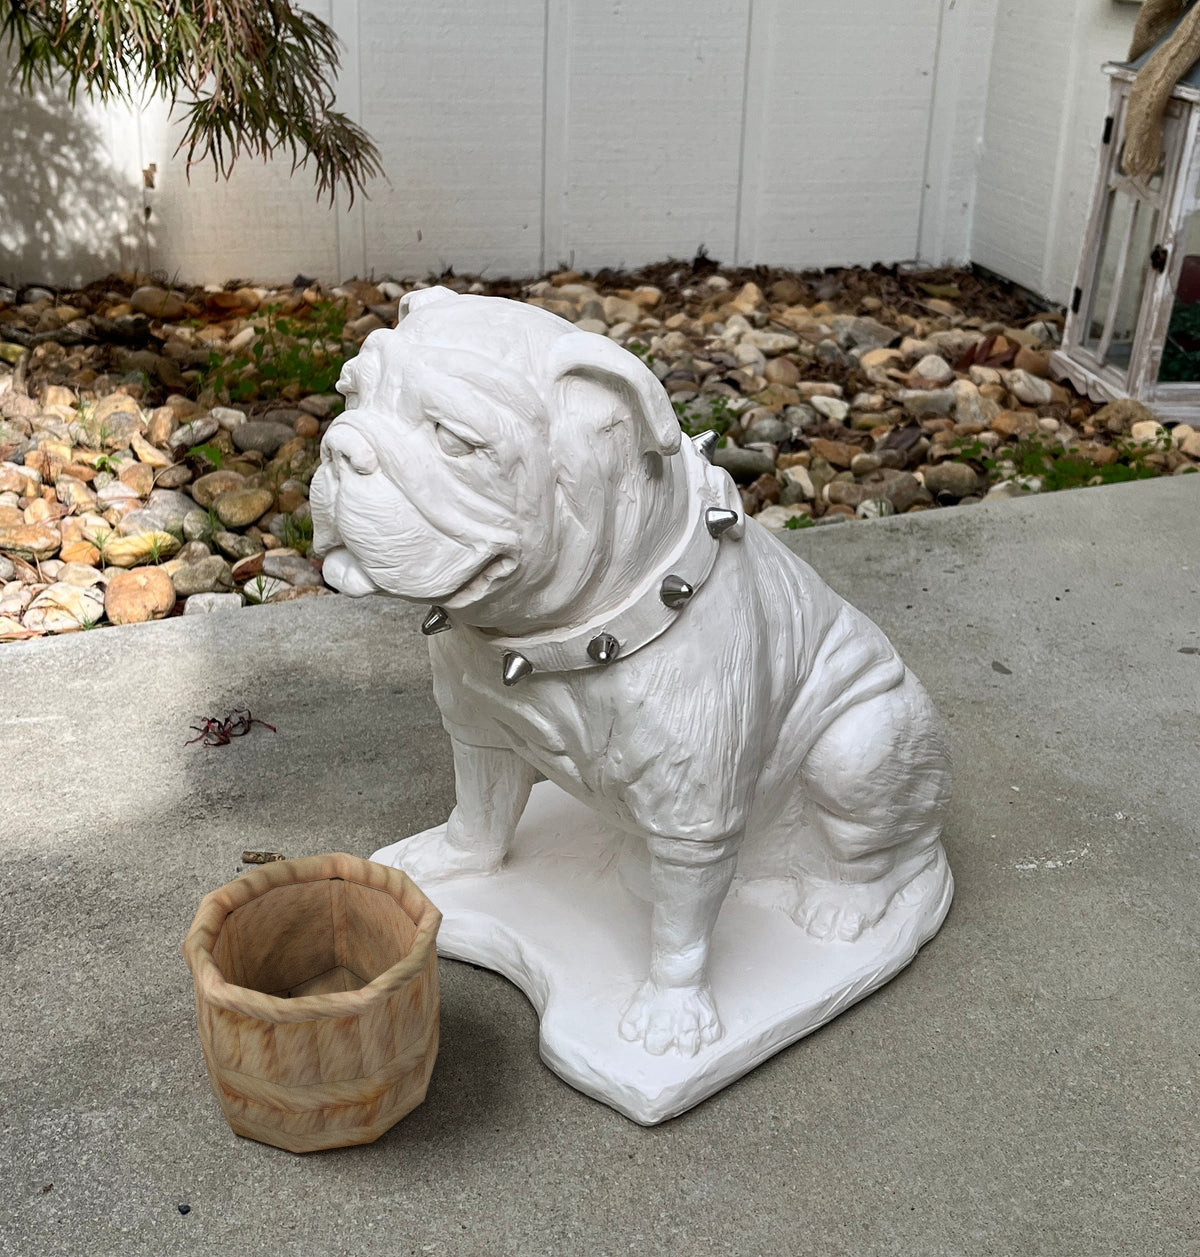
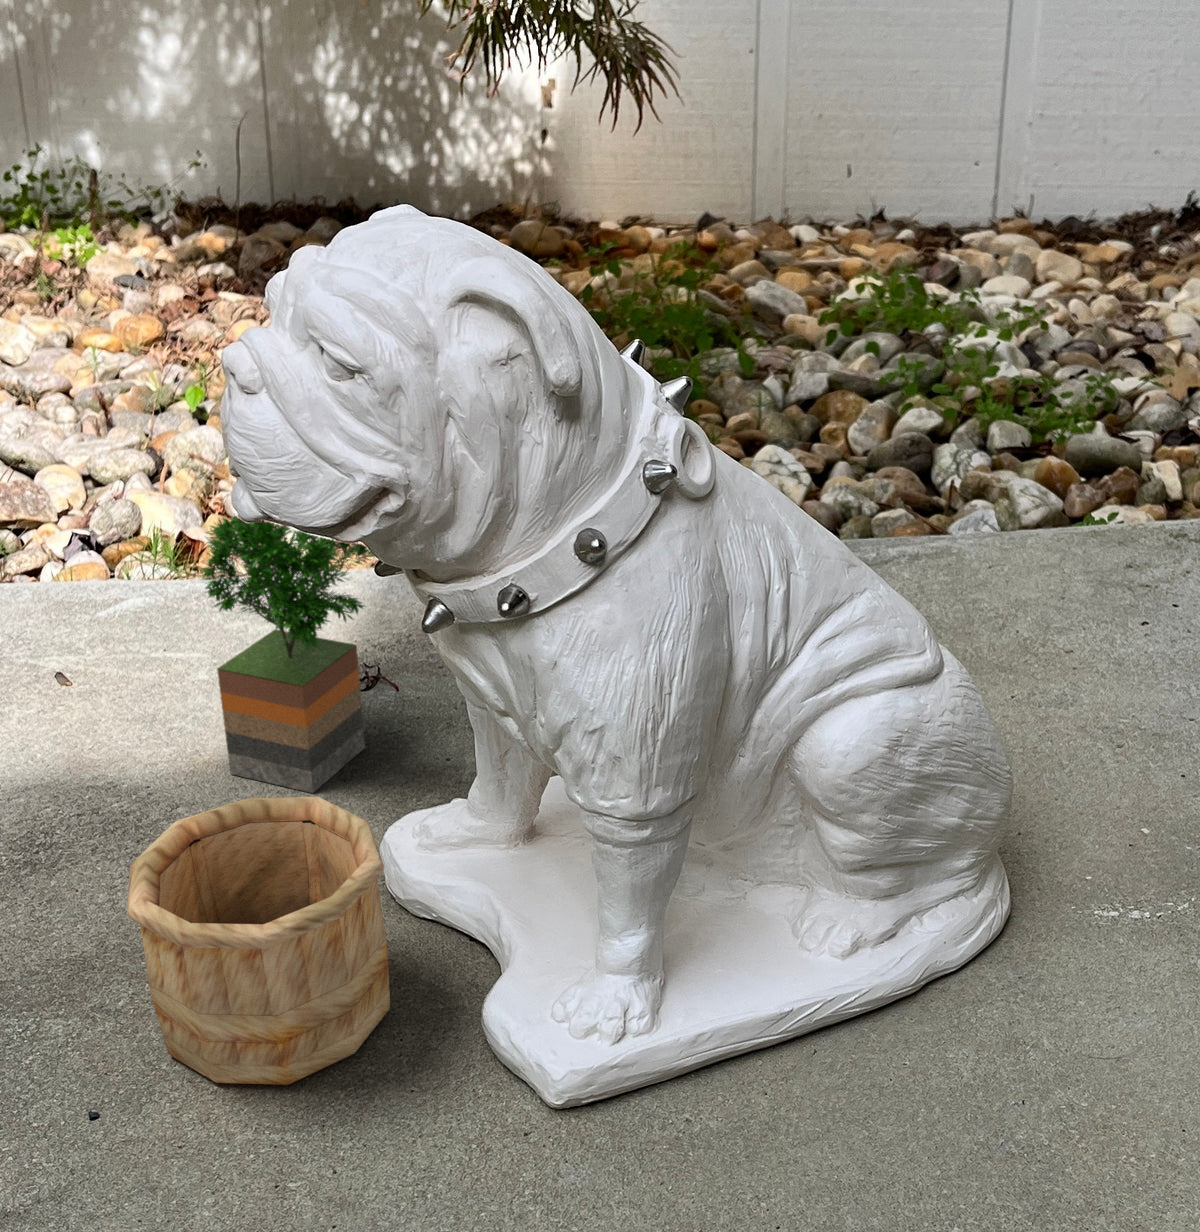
potted tree: none [110,544,308,842] -> present [199,514,375,793]

